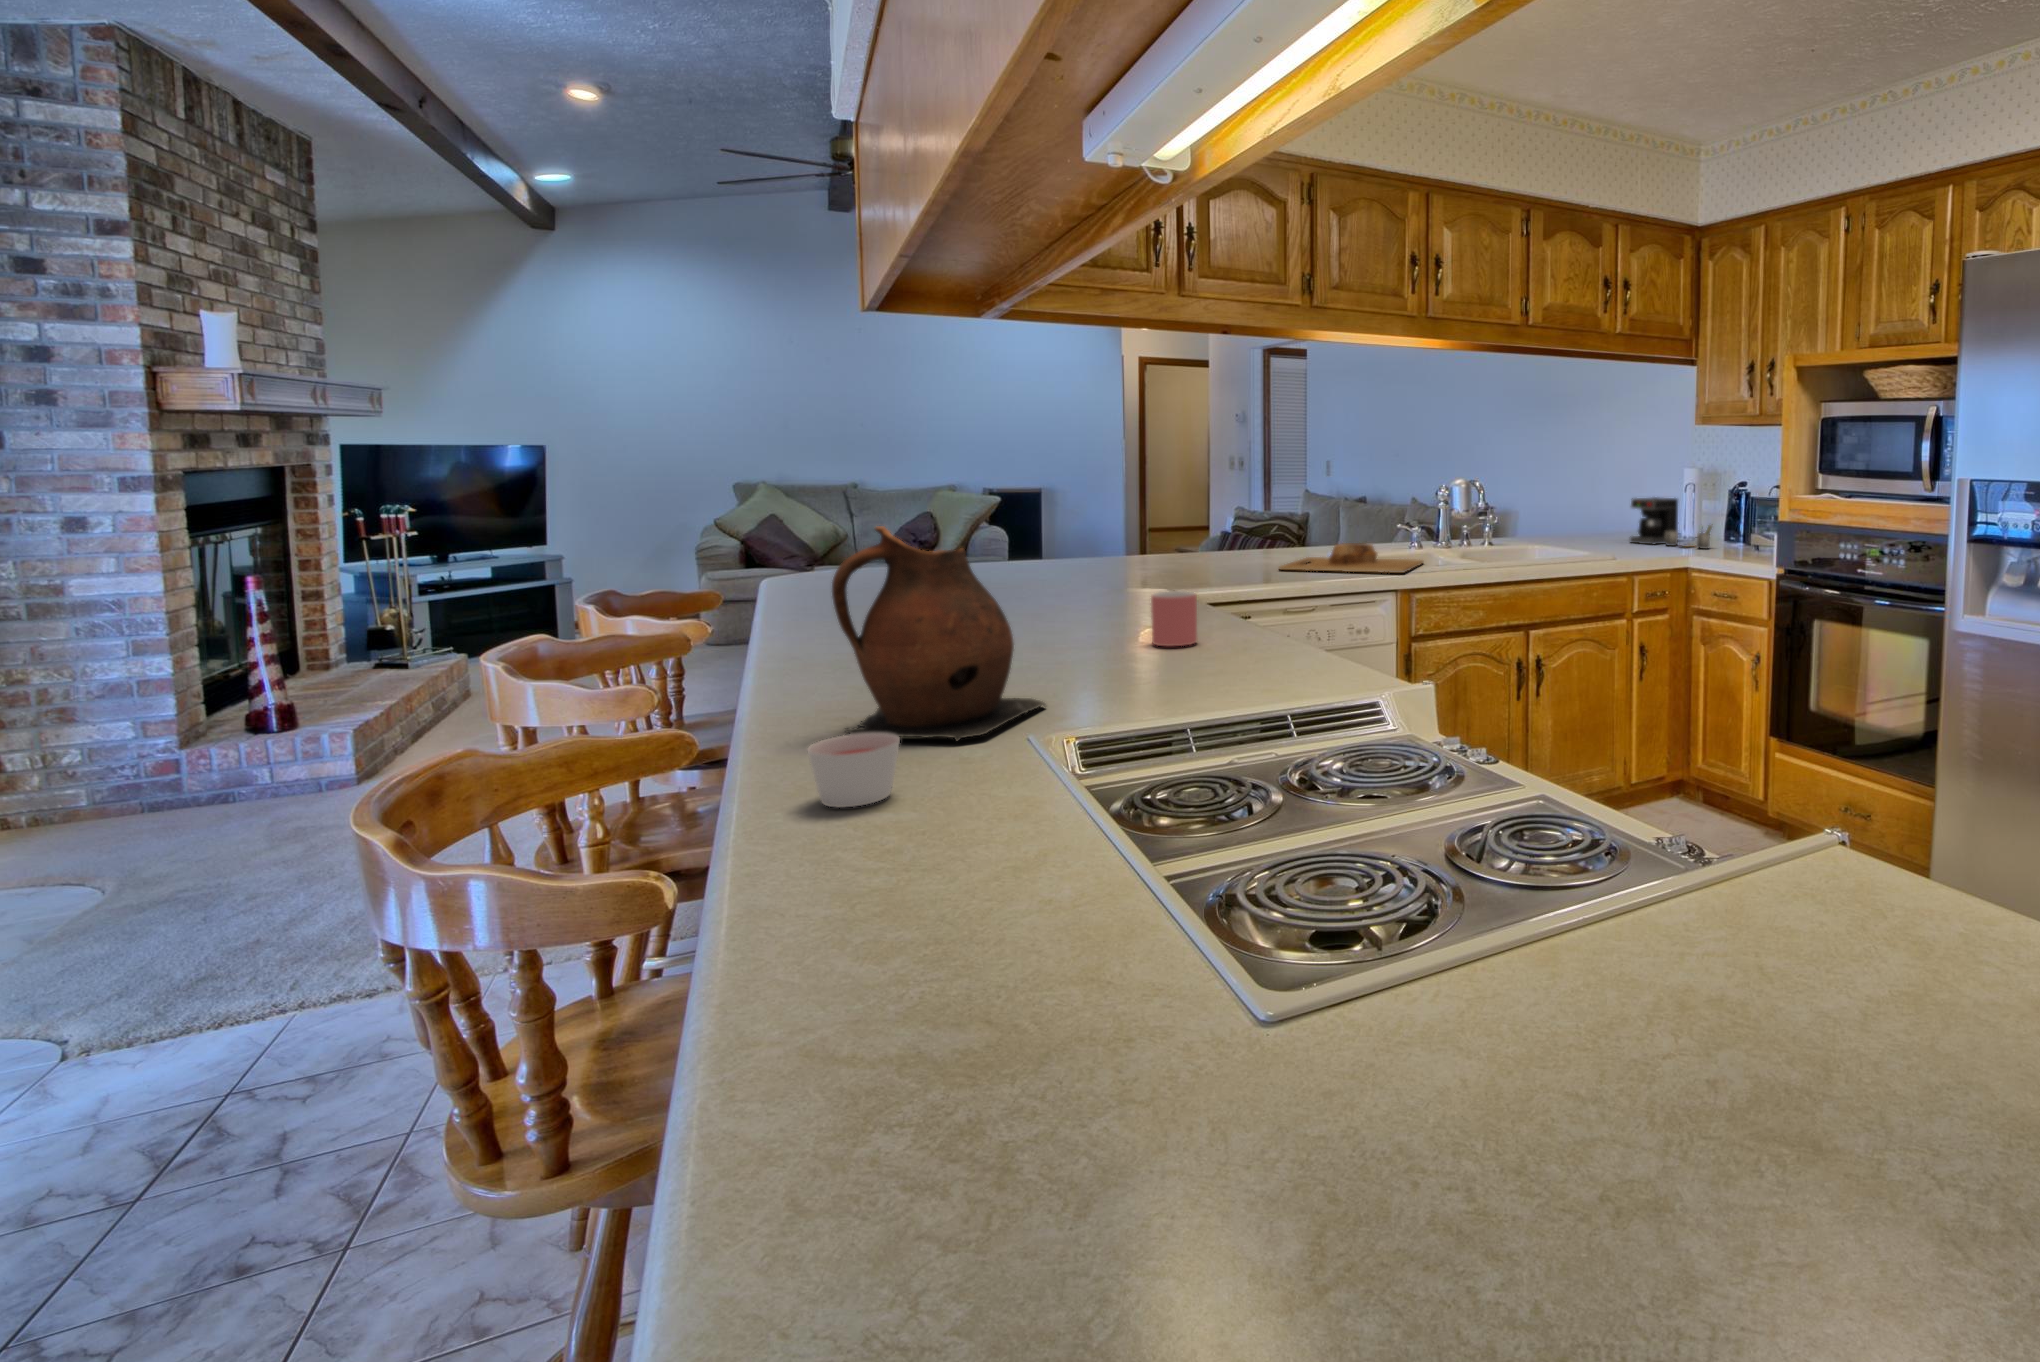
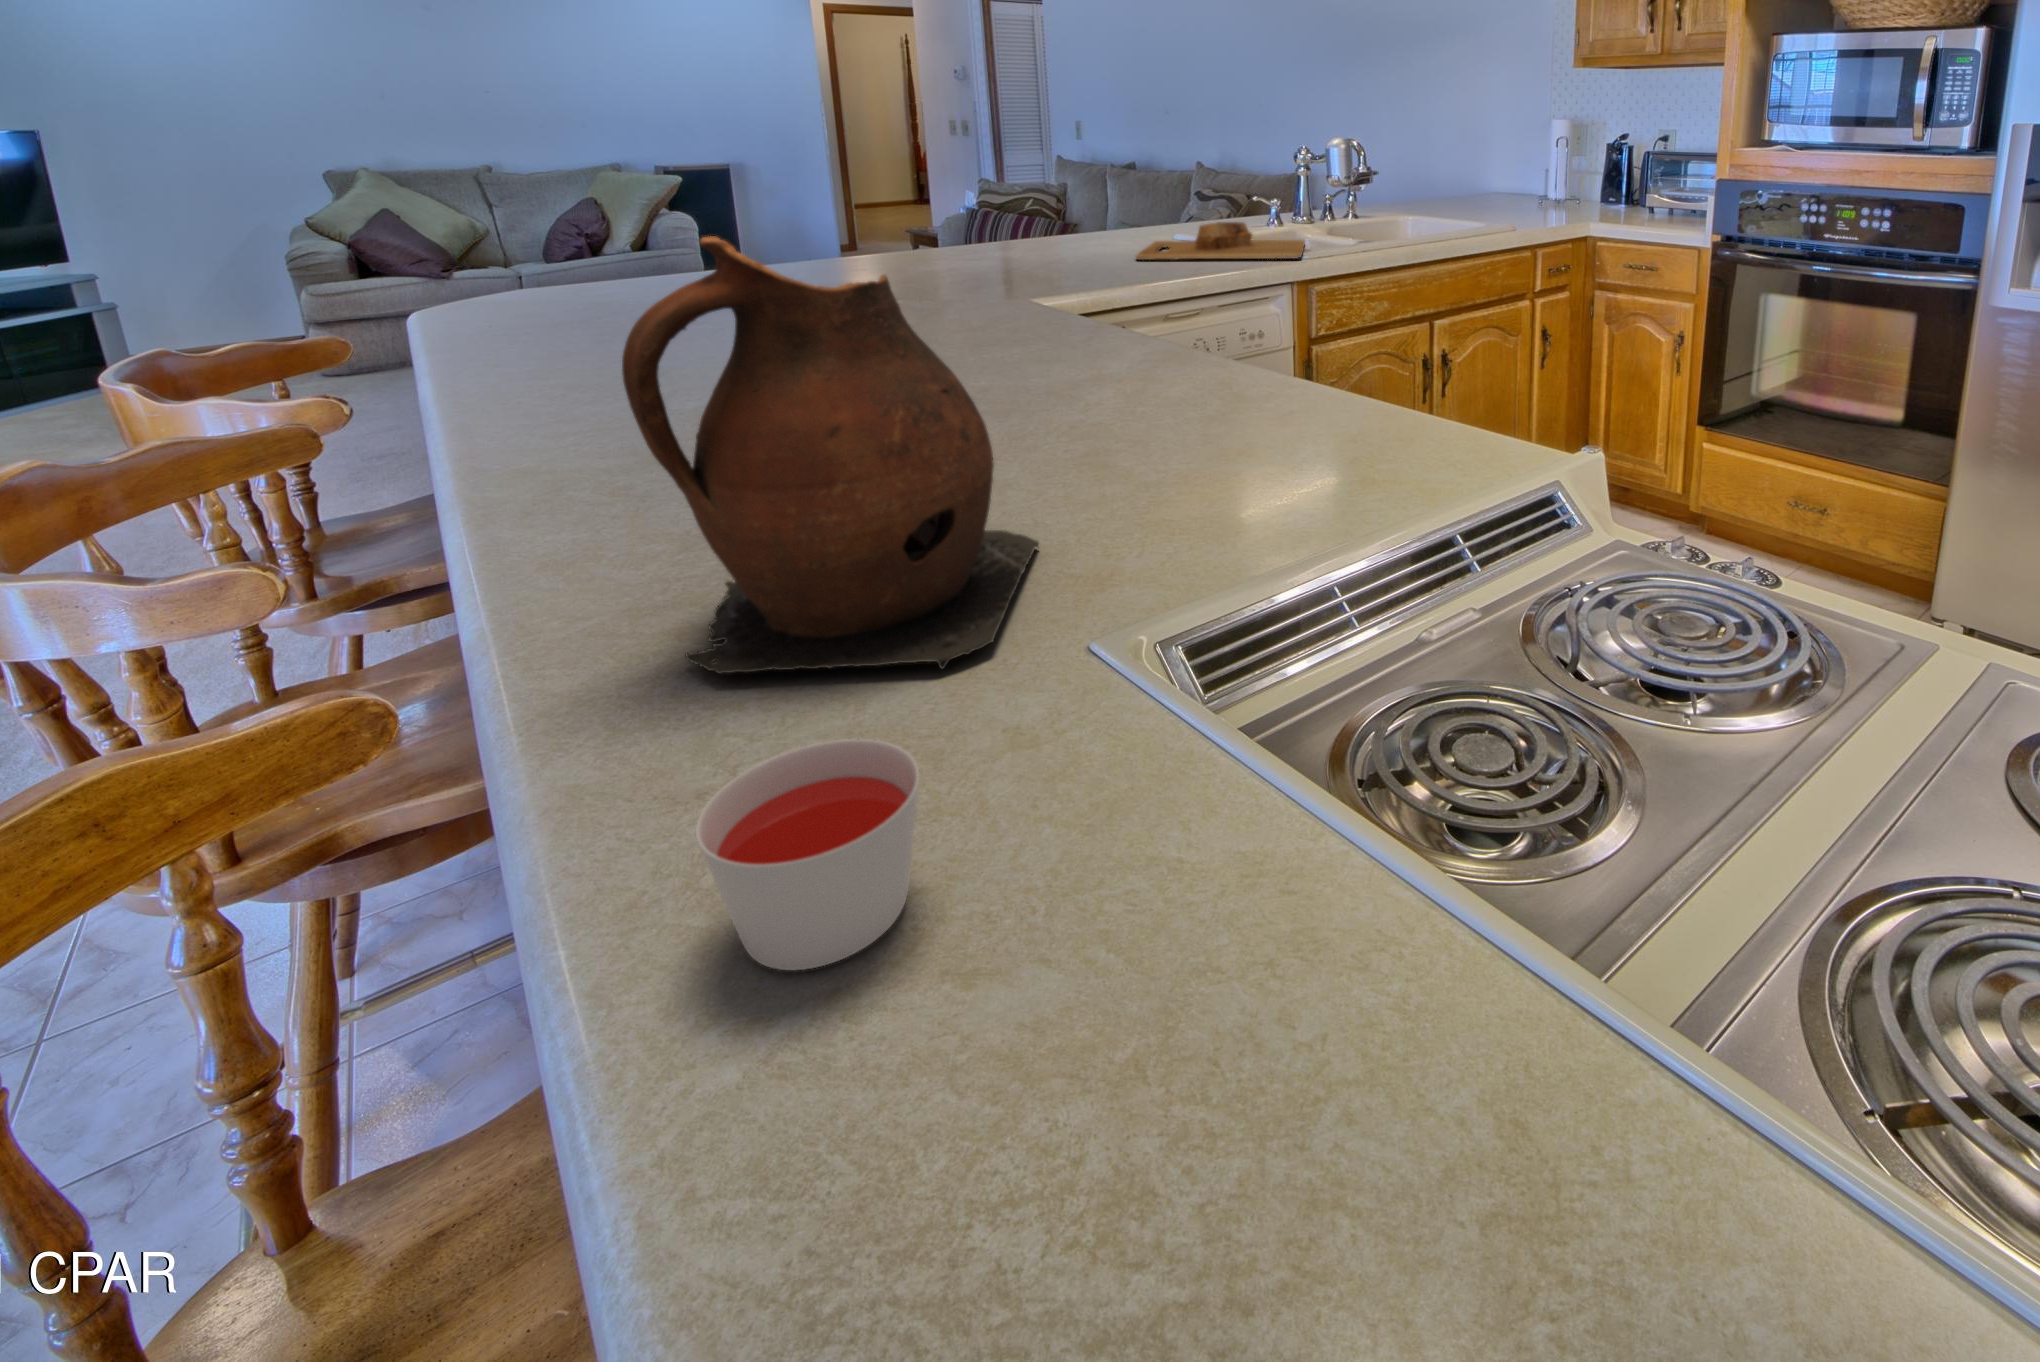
coffee maker: present [1630,497,1712,549] -> none [1498,157,1602,215]
mug: present [1151,591,1197,646] -> none [1085,309,1156,395]

